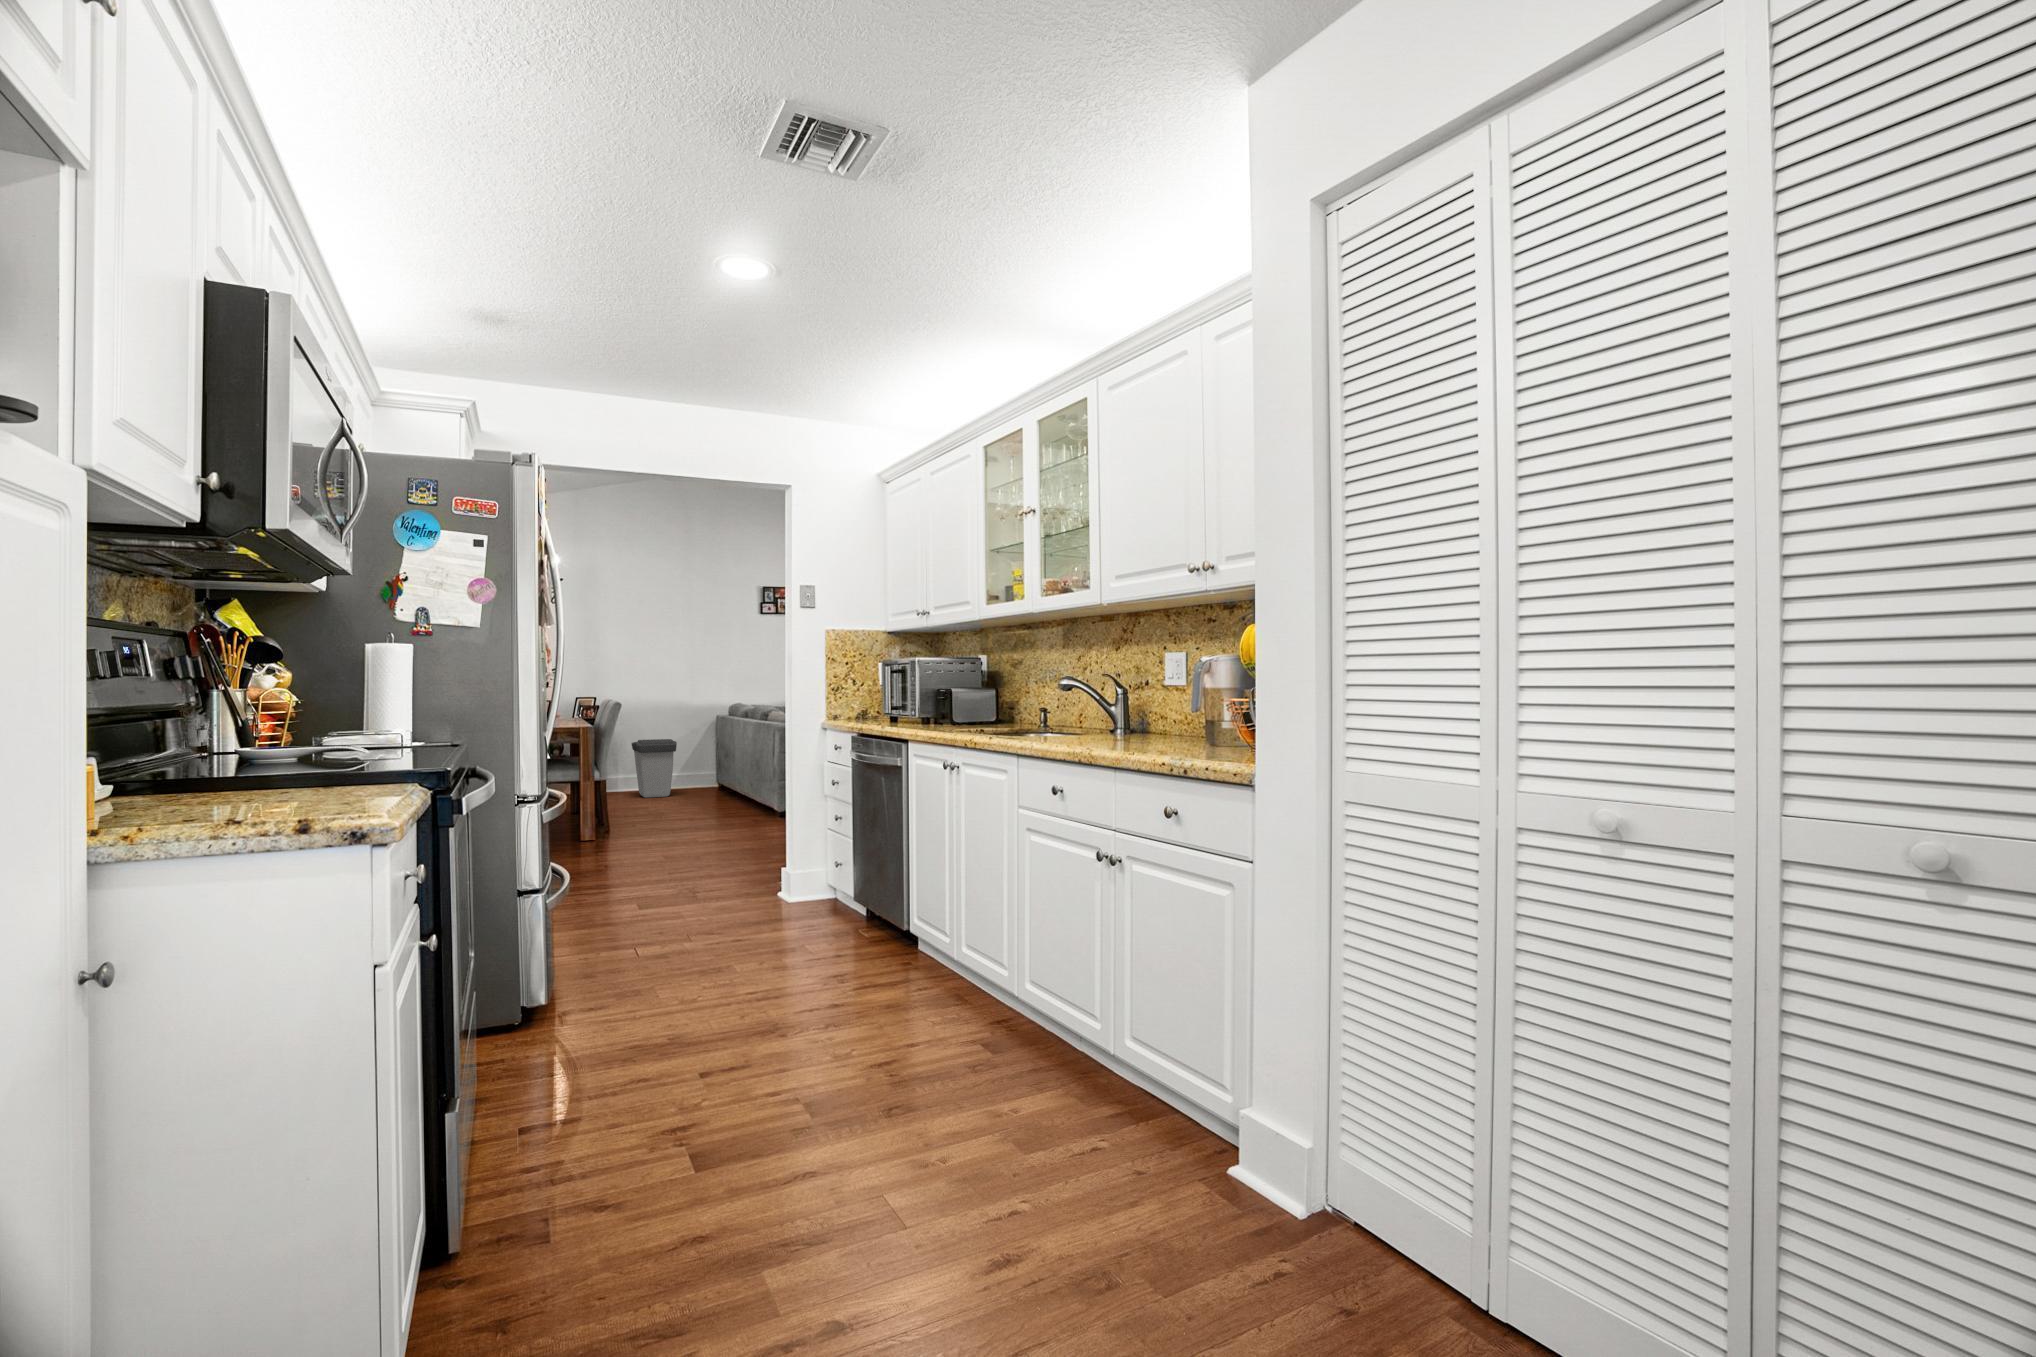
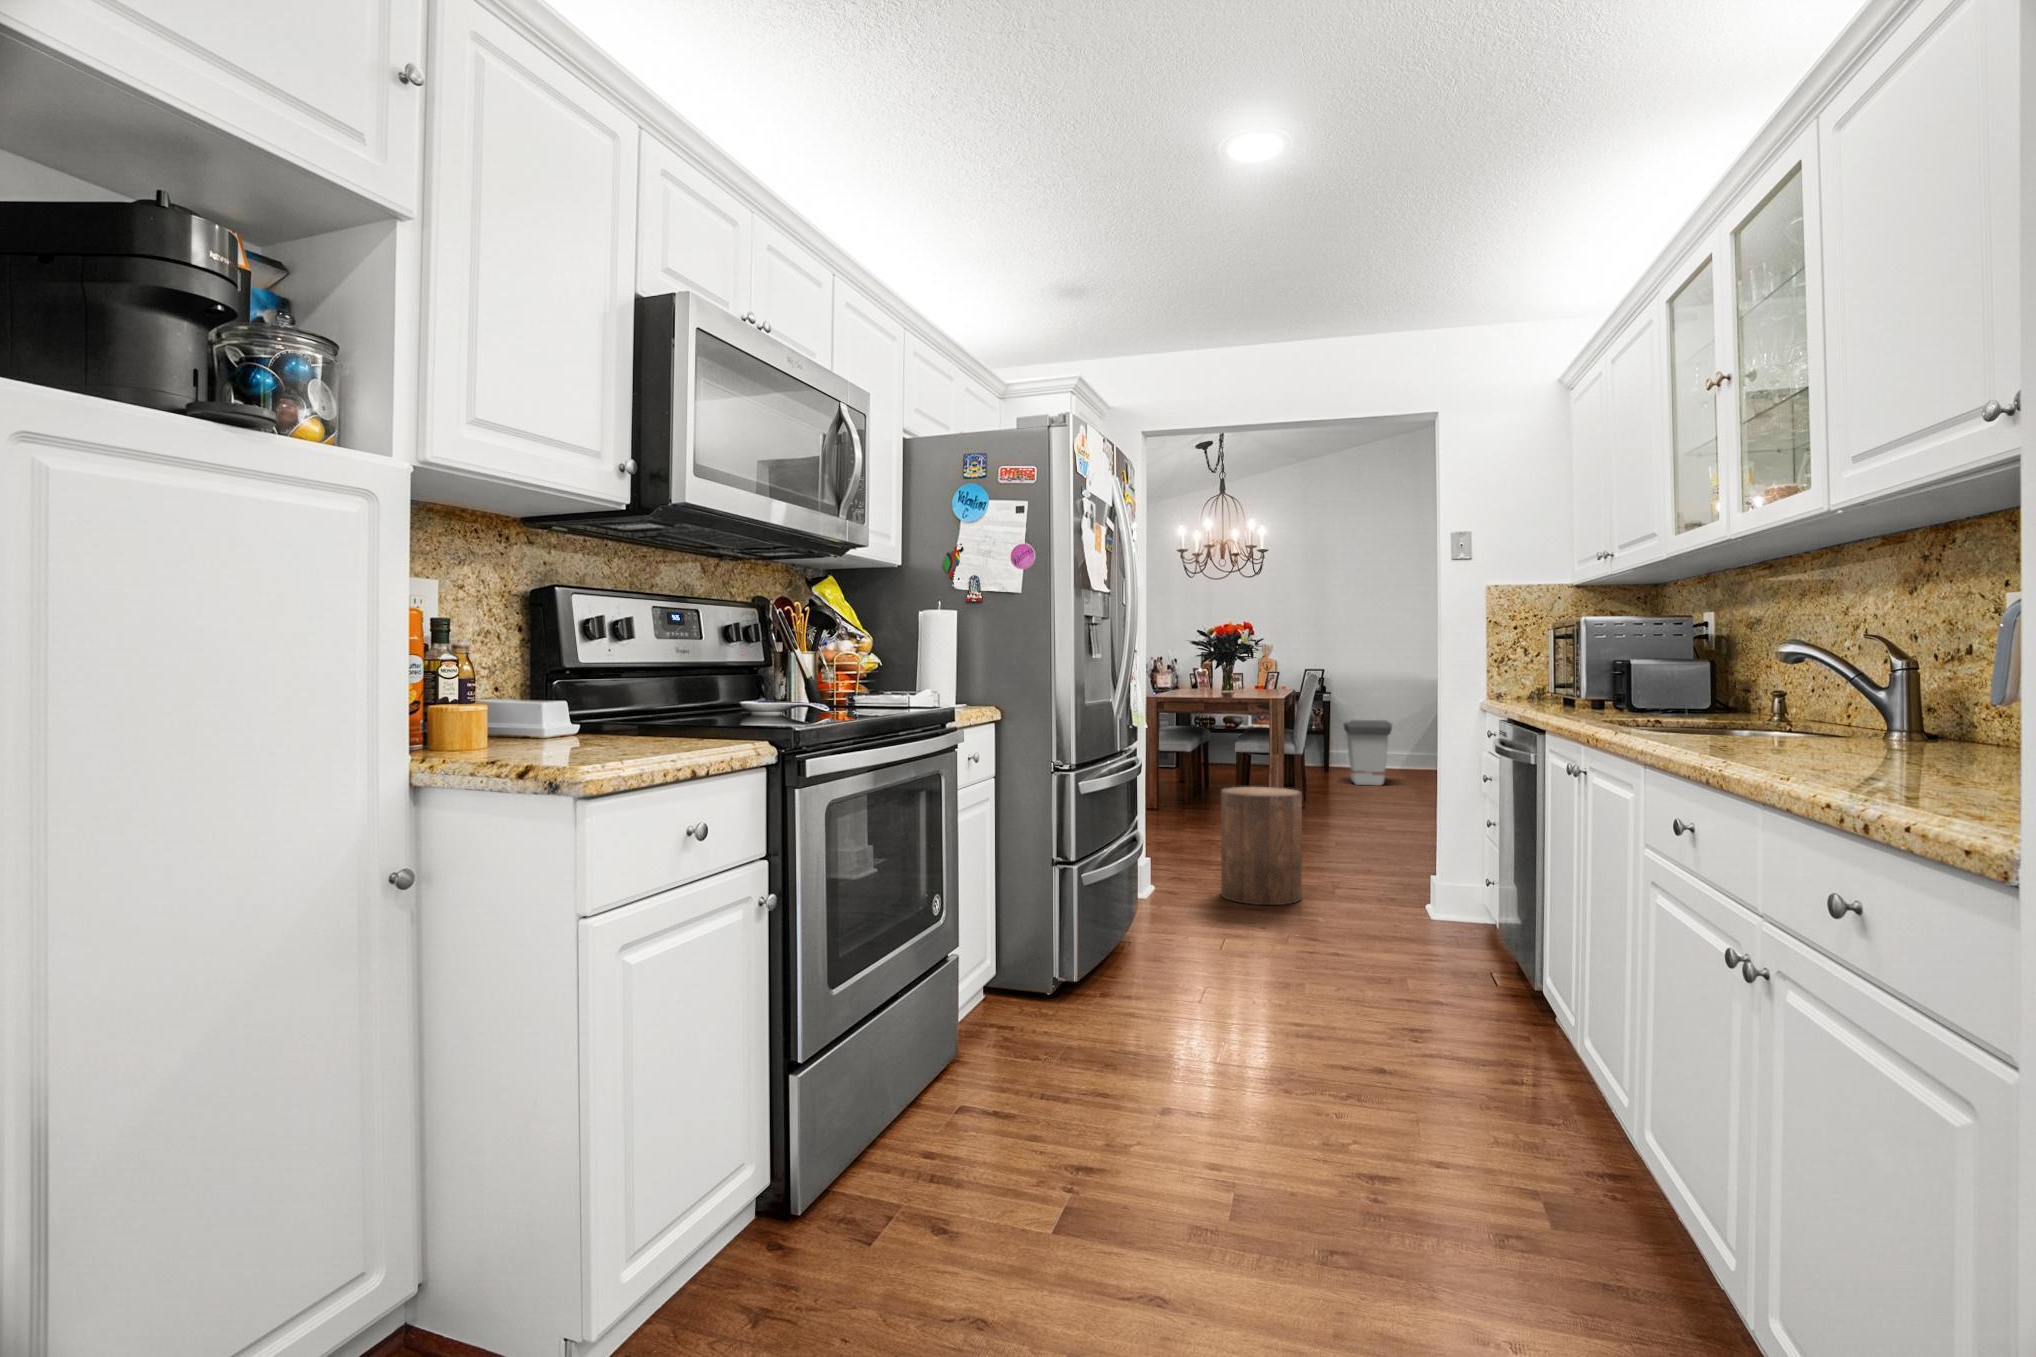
stool: none [600,802,676,909] -> present [1221,787,1302,905]

